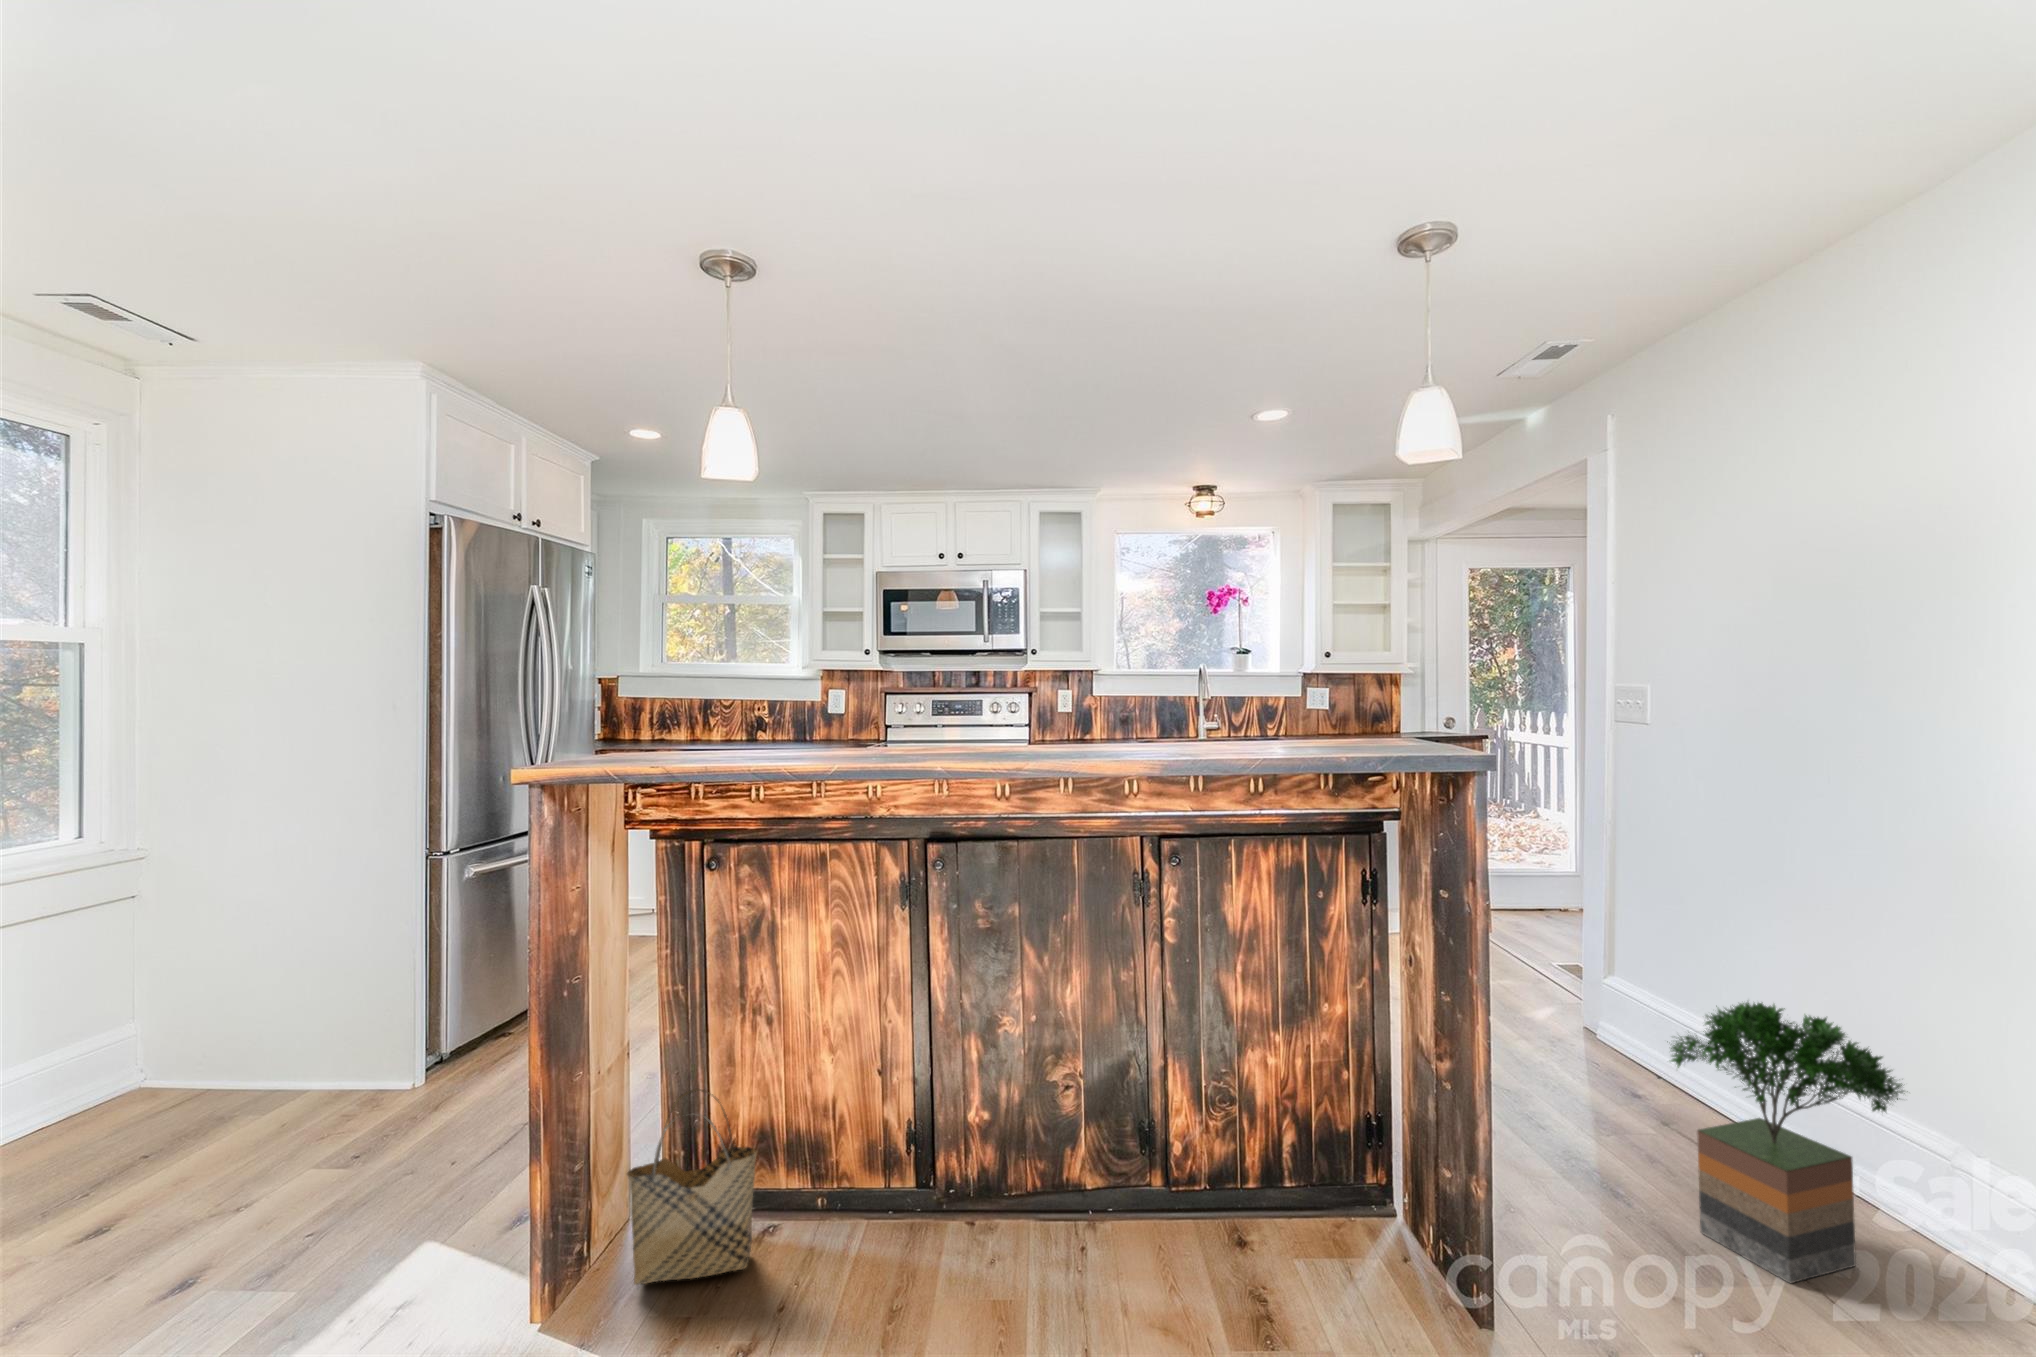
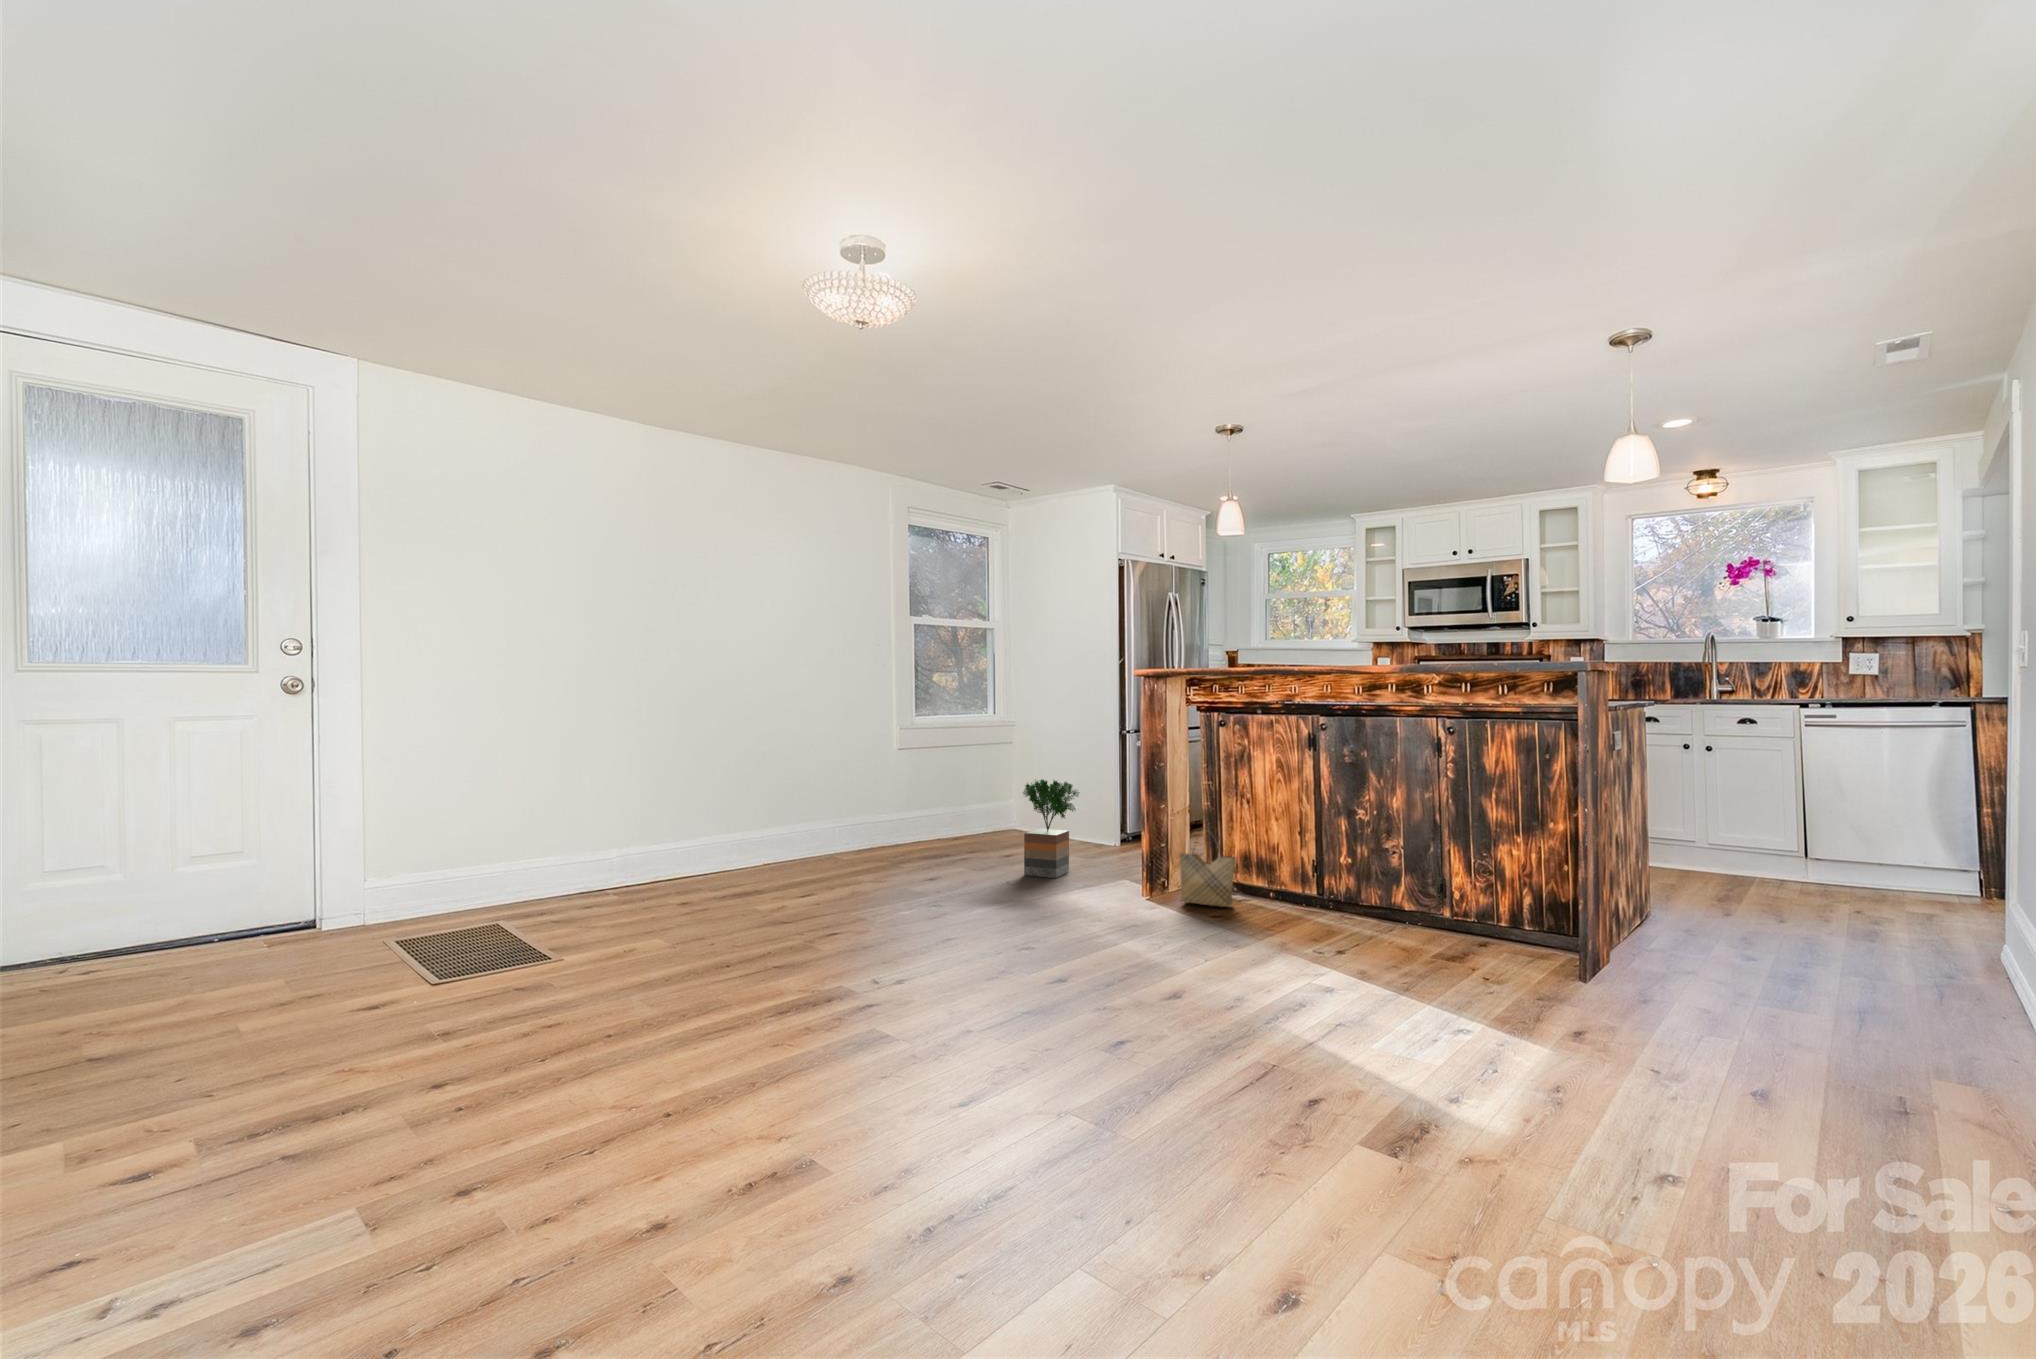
potted tree: present [1667,1002,1904,1283] -> present [1023,779,1080,878]

